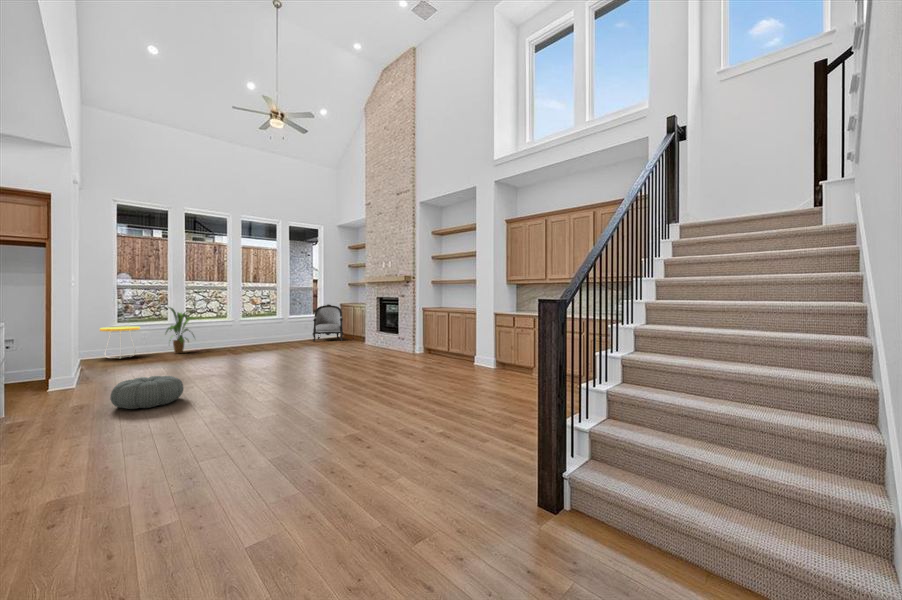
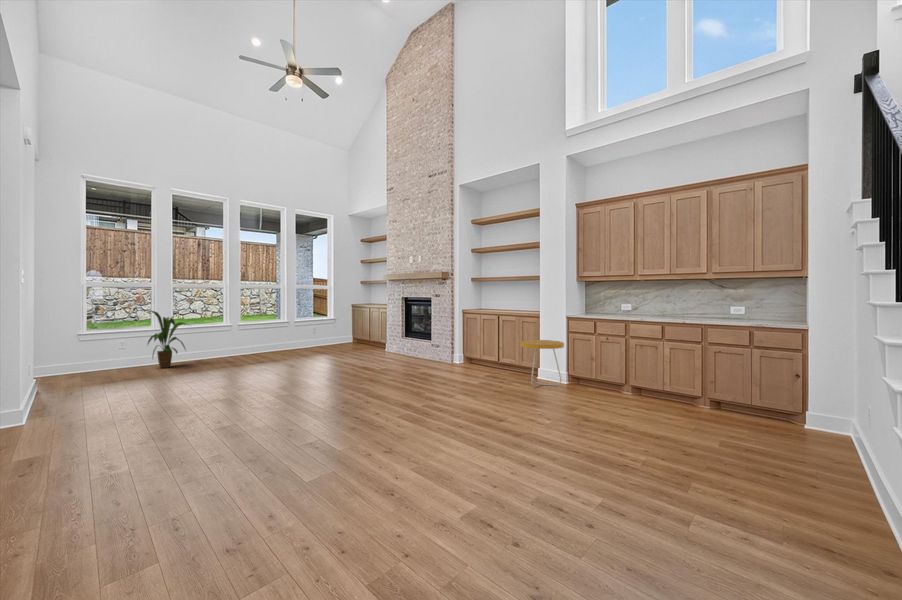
armchair: present [313,304,343,342] -> none [323,306,358,349]
side table: present [100,326,140,359] -> present [520,340,564,387]
pouf: present [110,376,183,409] -> none [76,413,186,470]

